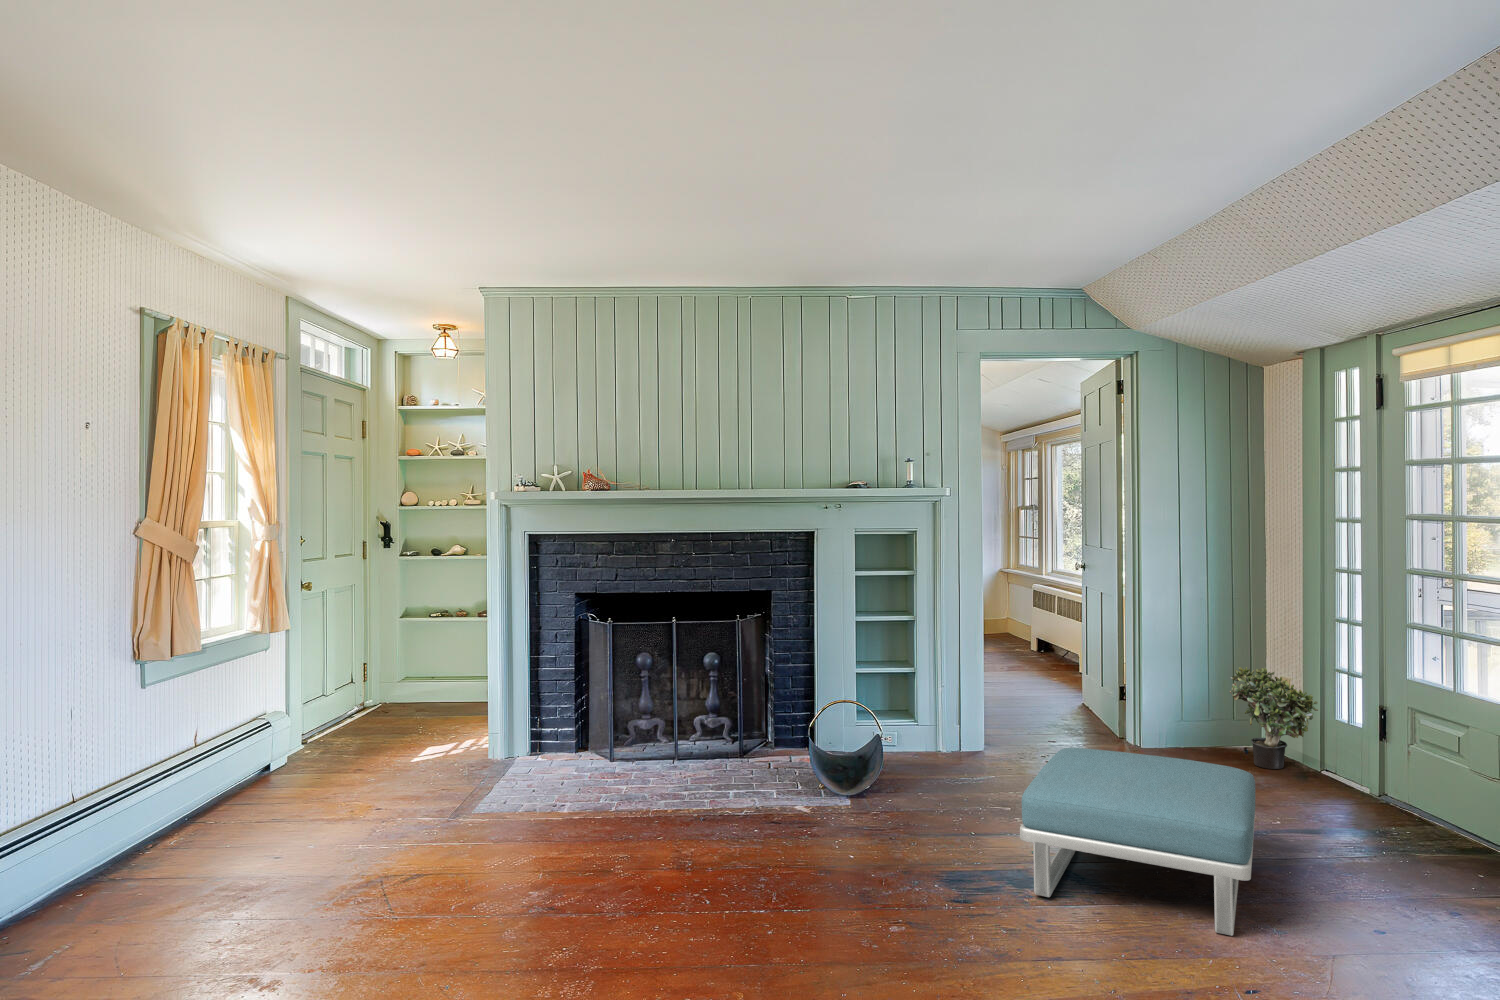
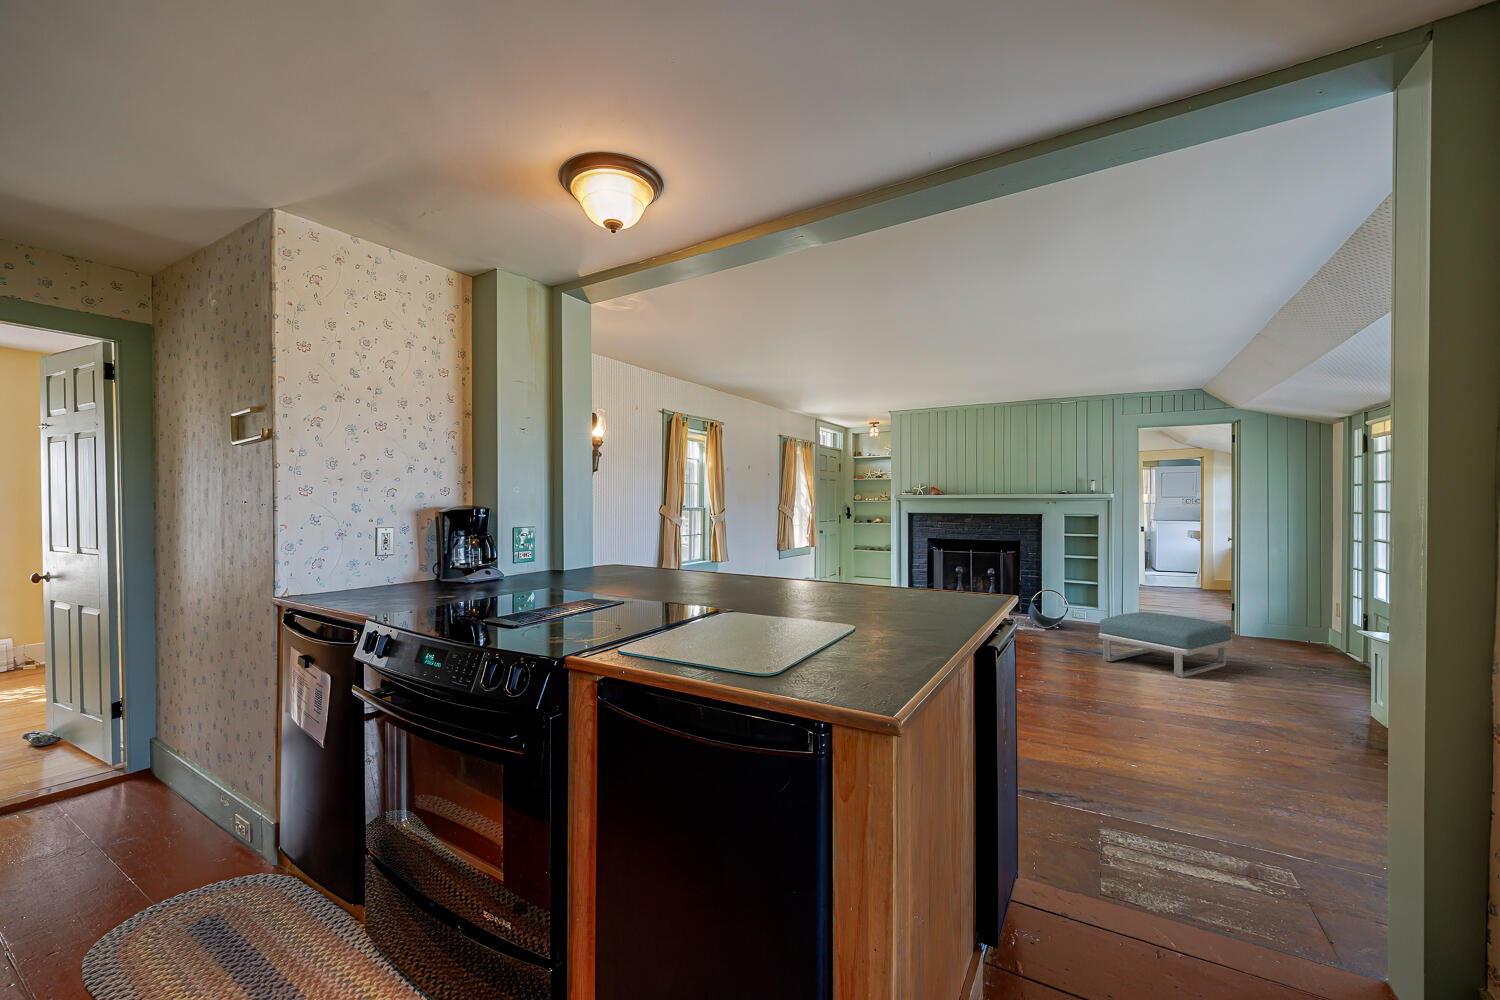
potted plant: present [1229,667,1318,769] -> none [1278,594,1338,649]

